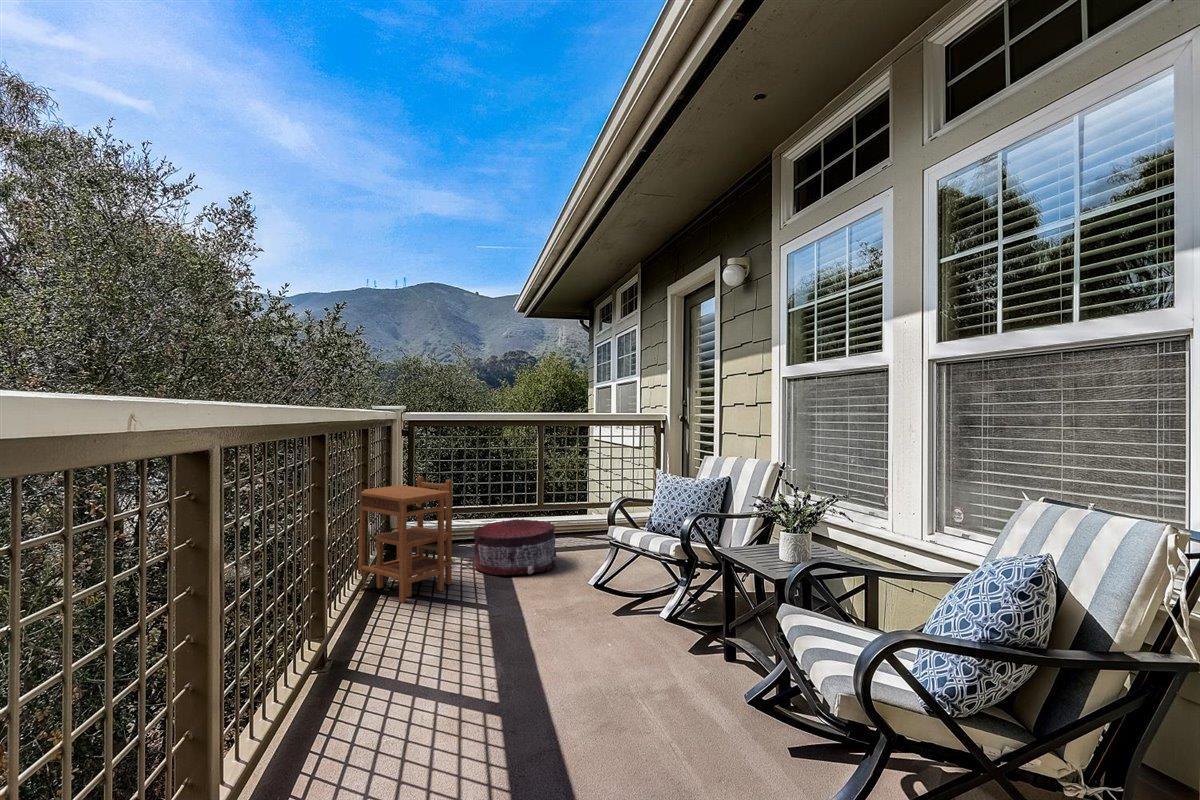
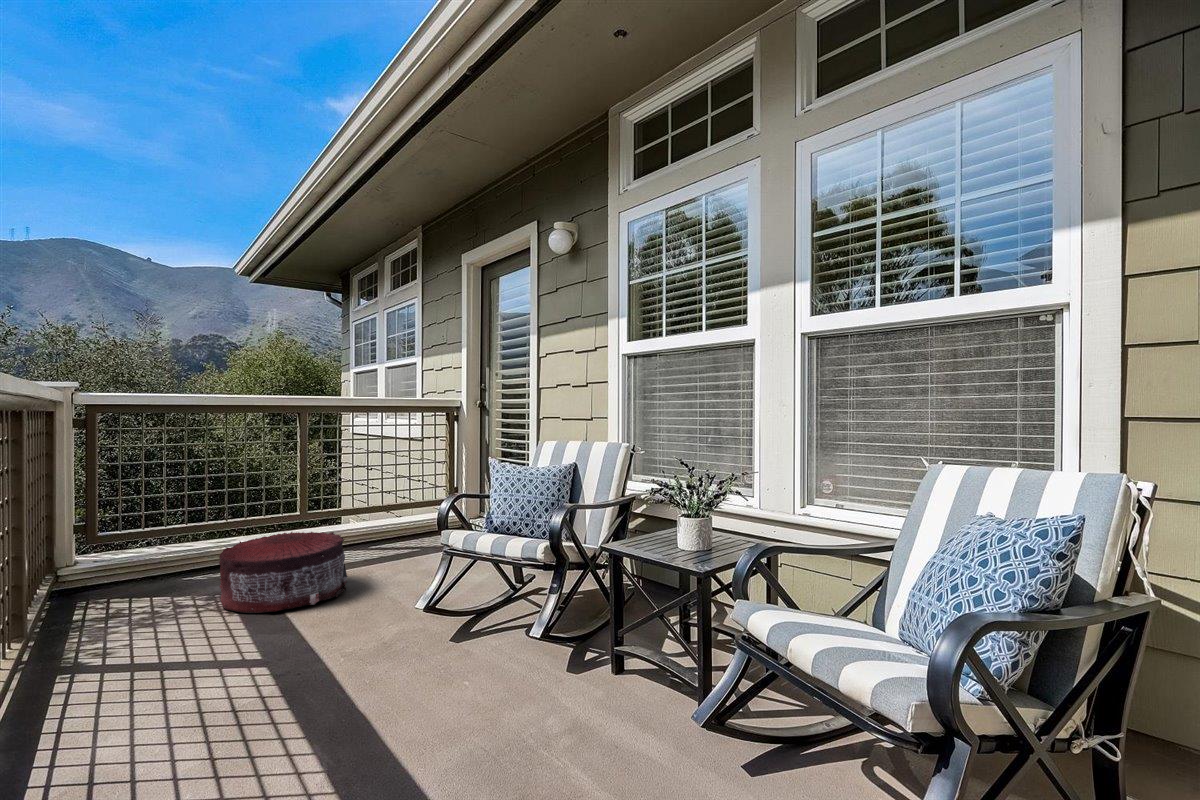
side table: present [359,476,452,603] -> none [1,480,192,681]

